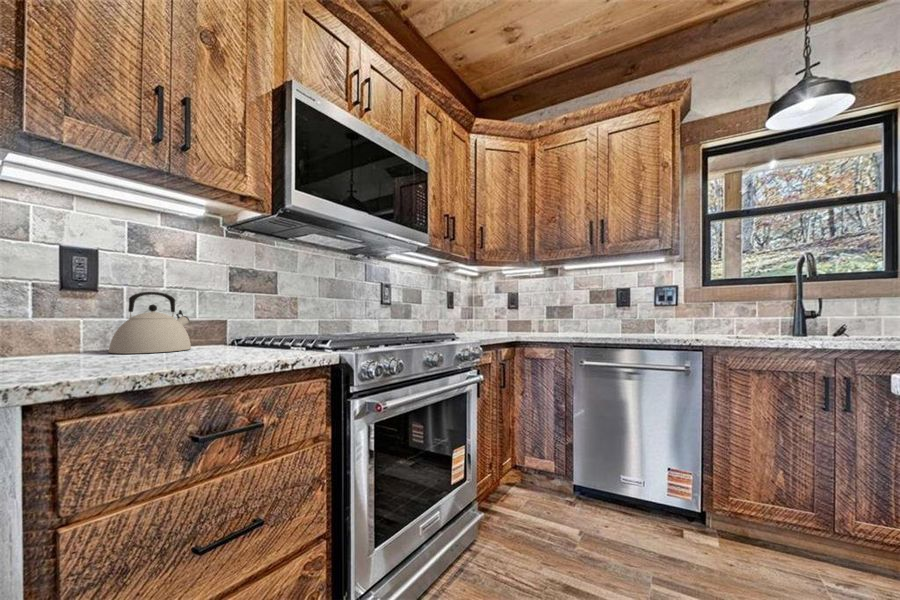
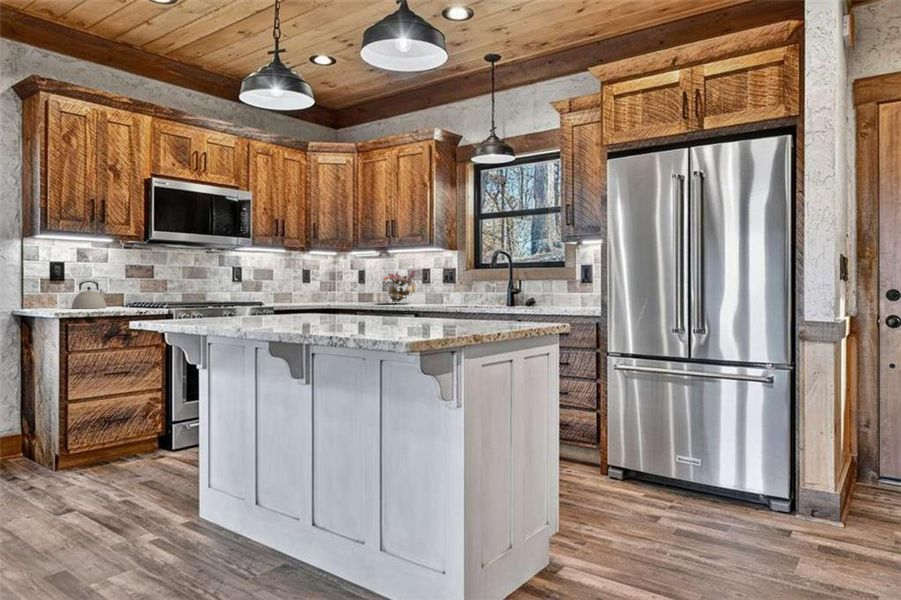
flower arrangement: none [563,287,623,333] -> present [383,270,416,302]

